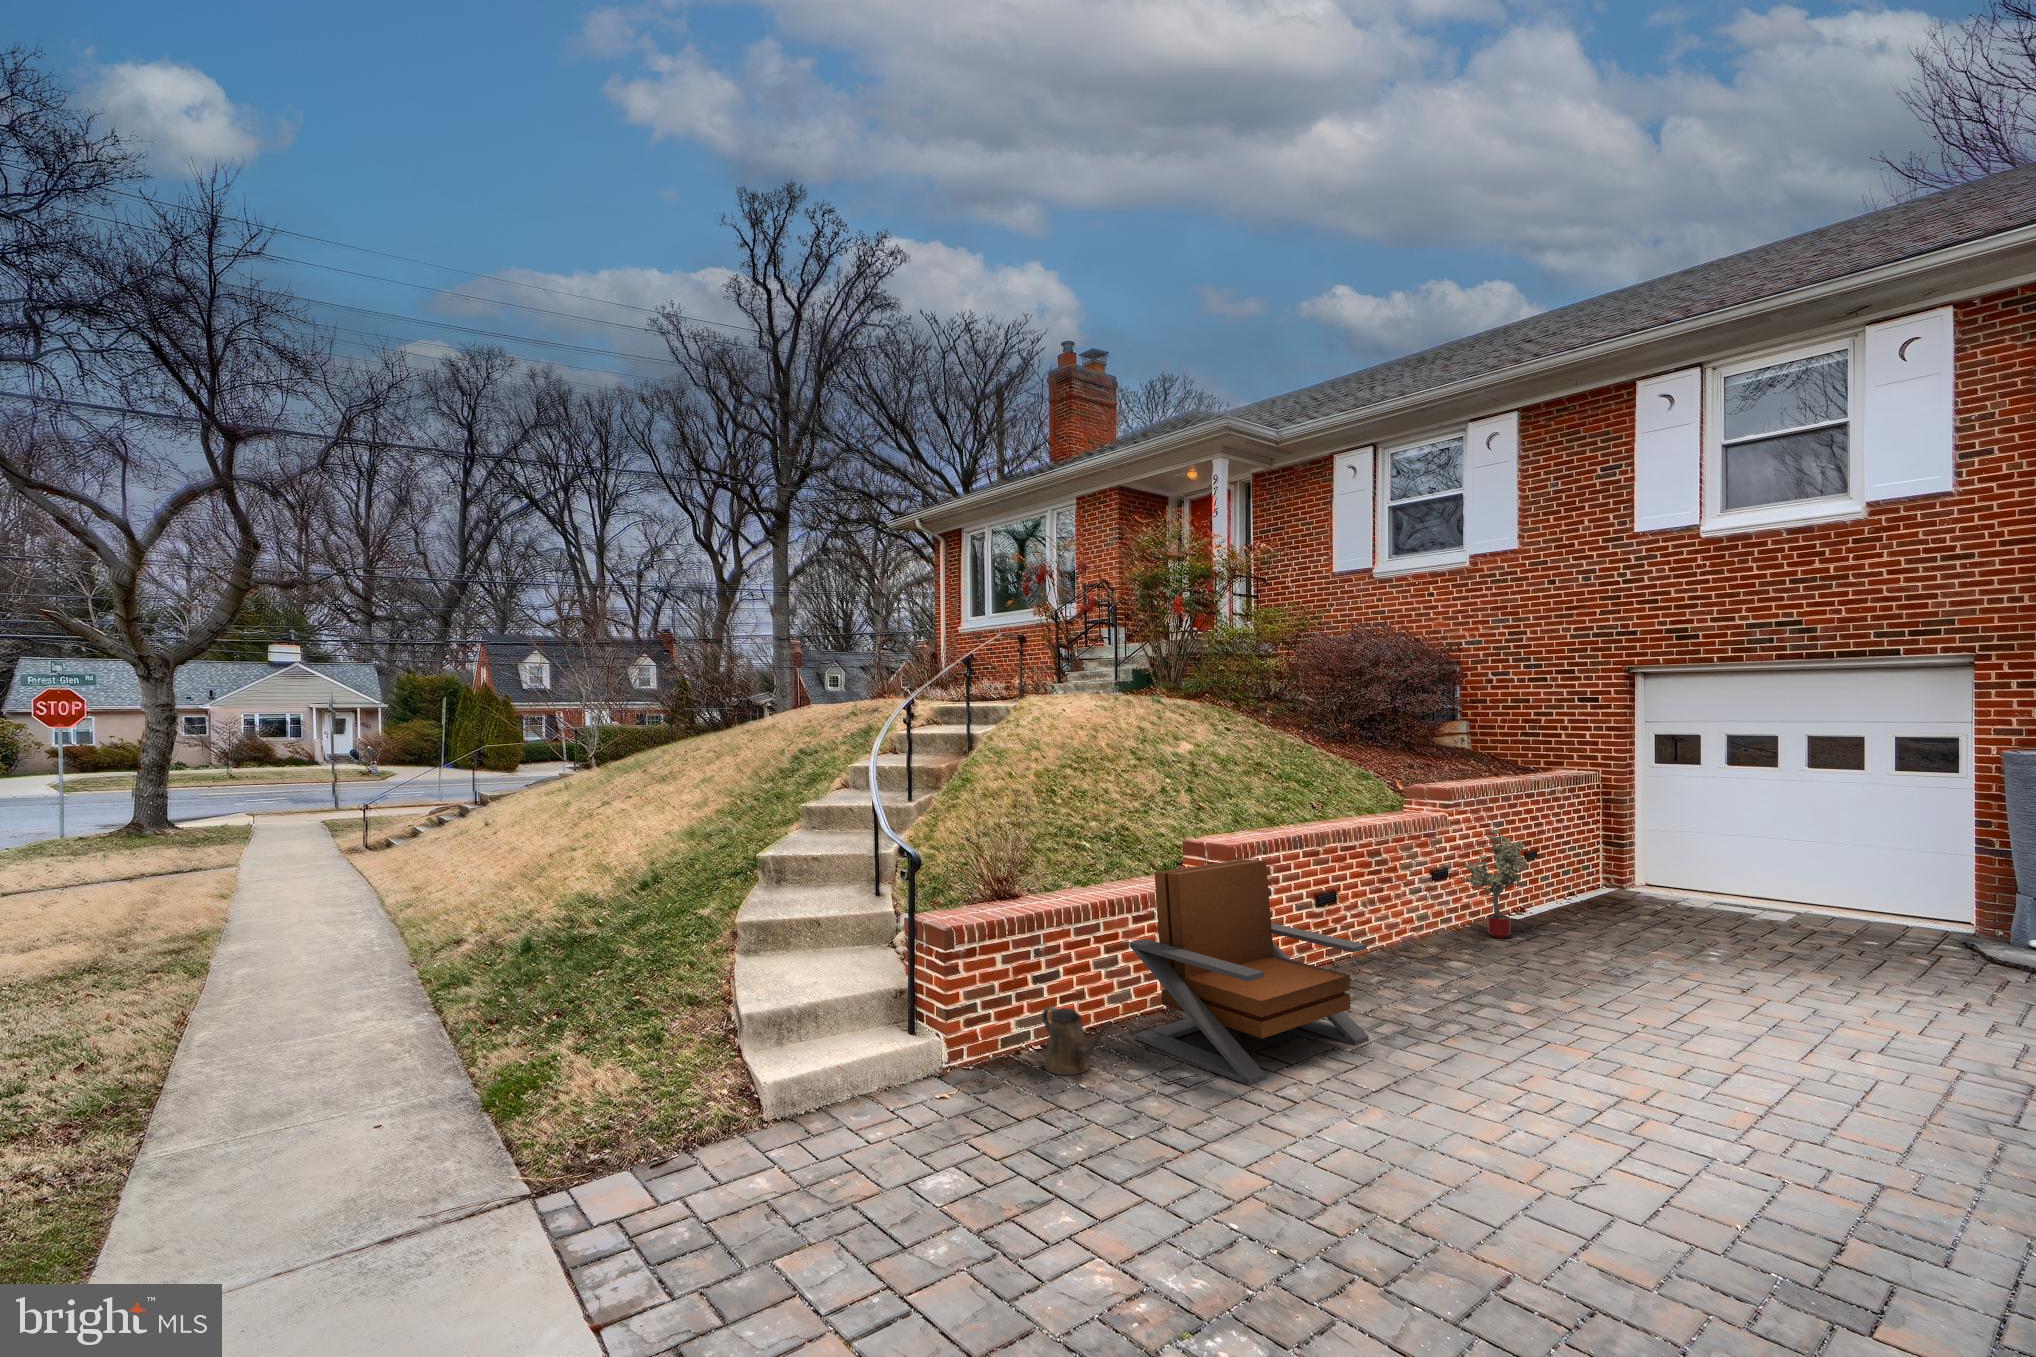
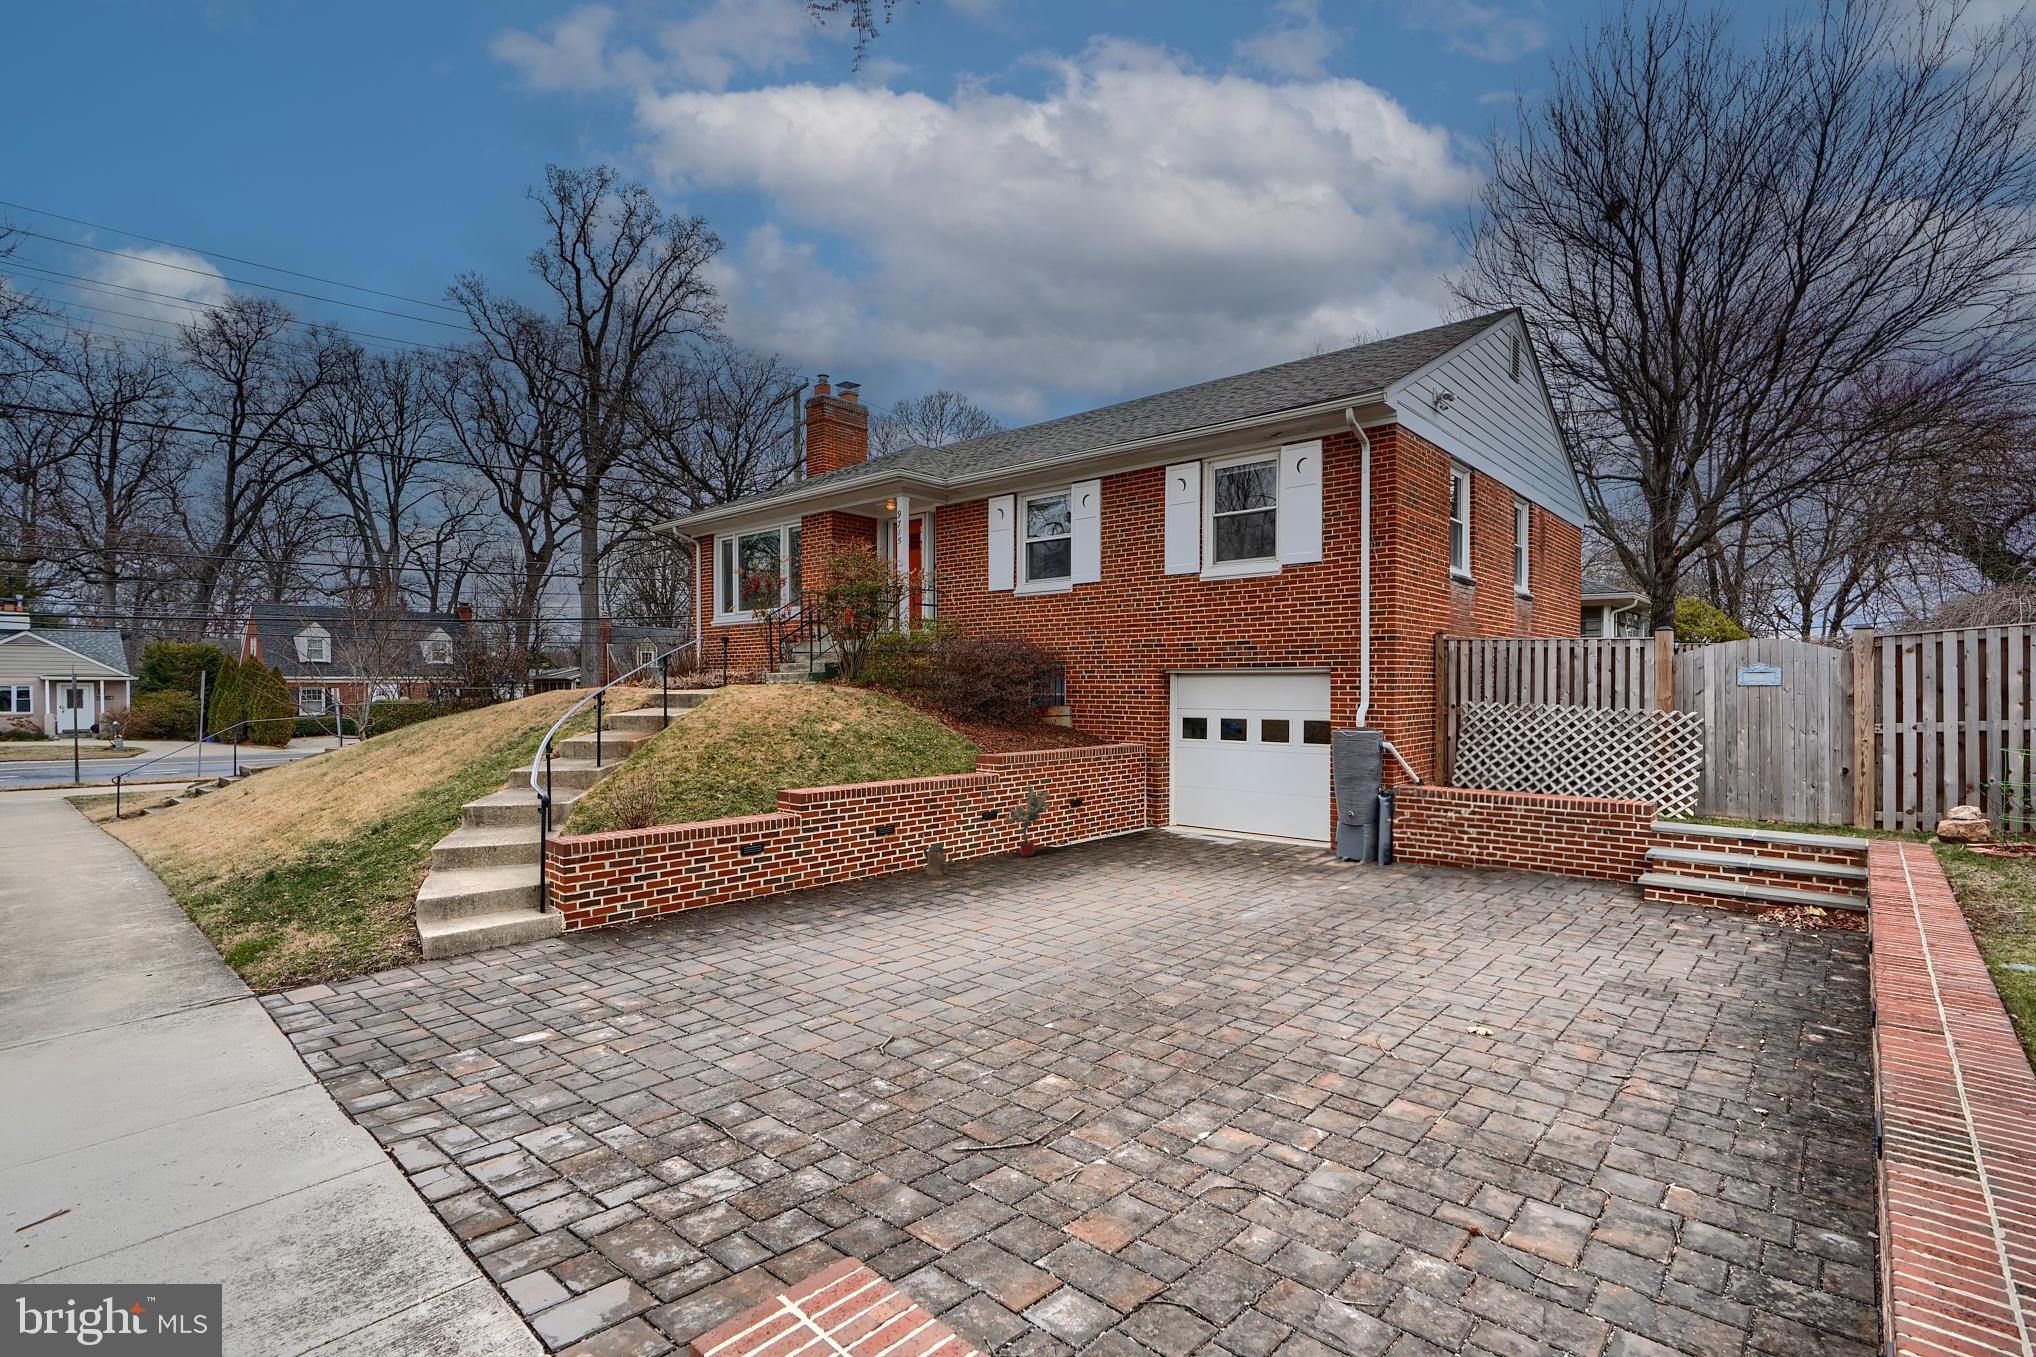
lounge chair: present [1130,859,1369,1085] -> none [708,802,862,934]
watering can: present [1042,1007,1111,1075] -> present [924,846,960,875]

